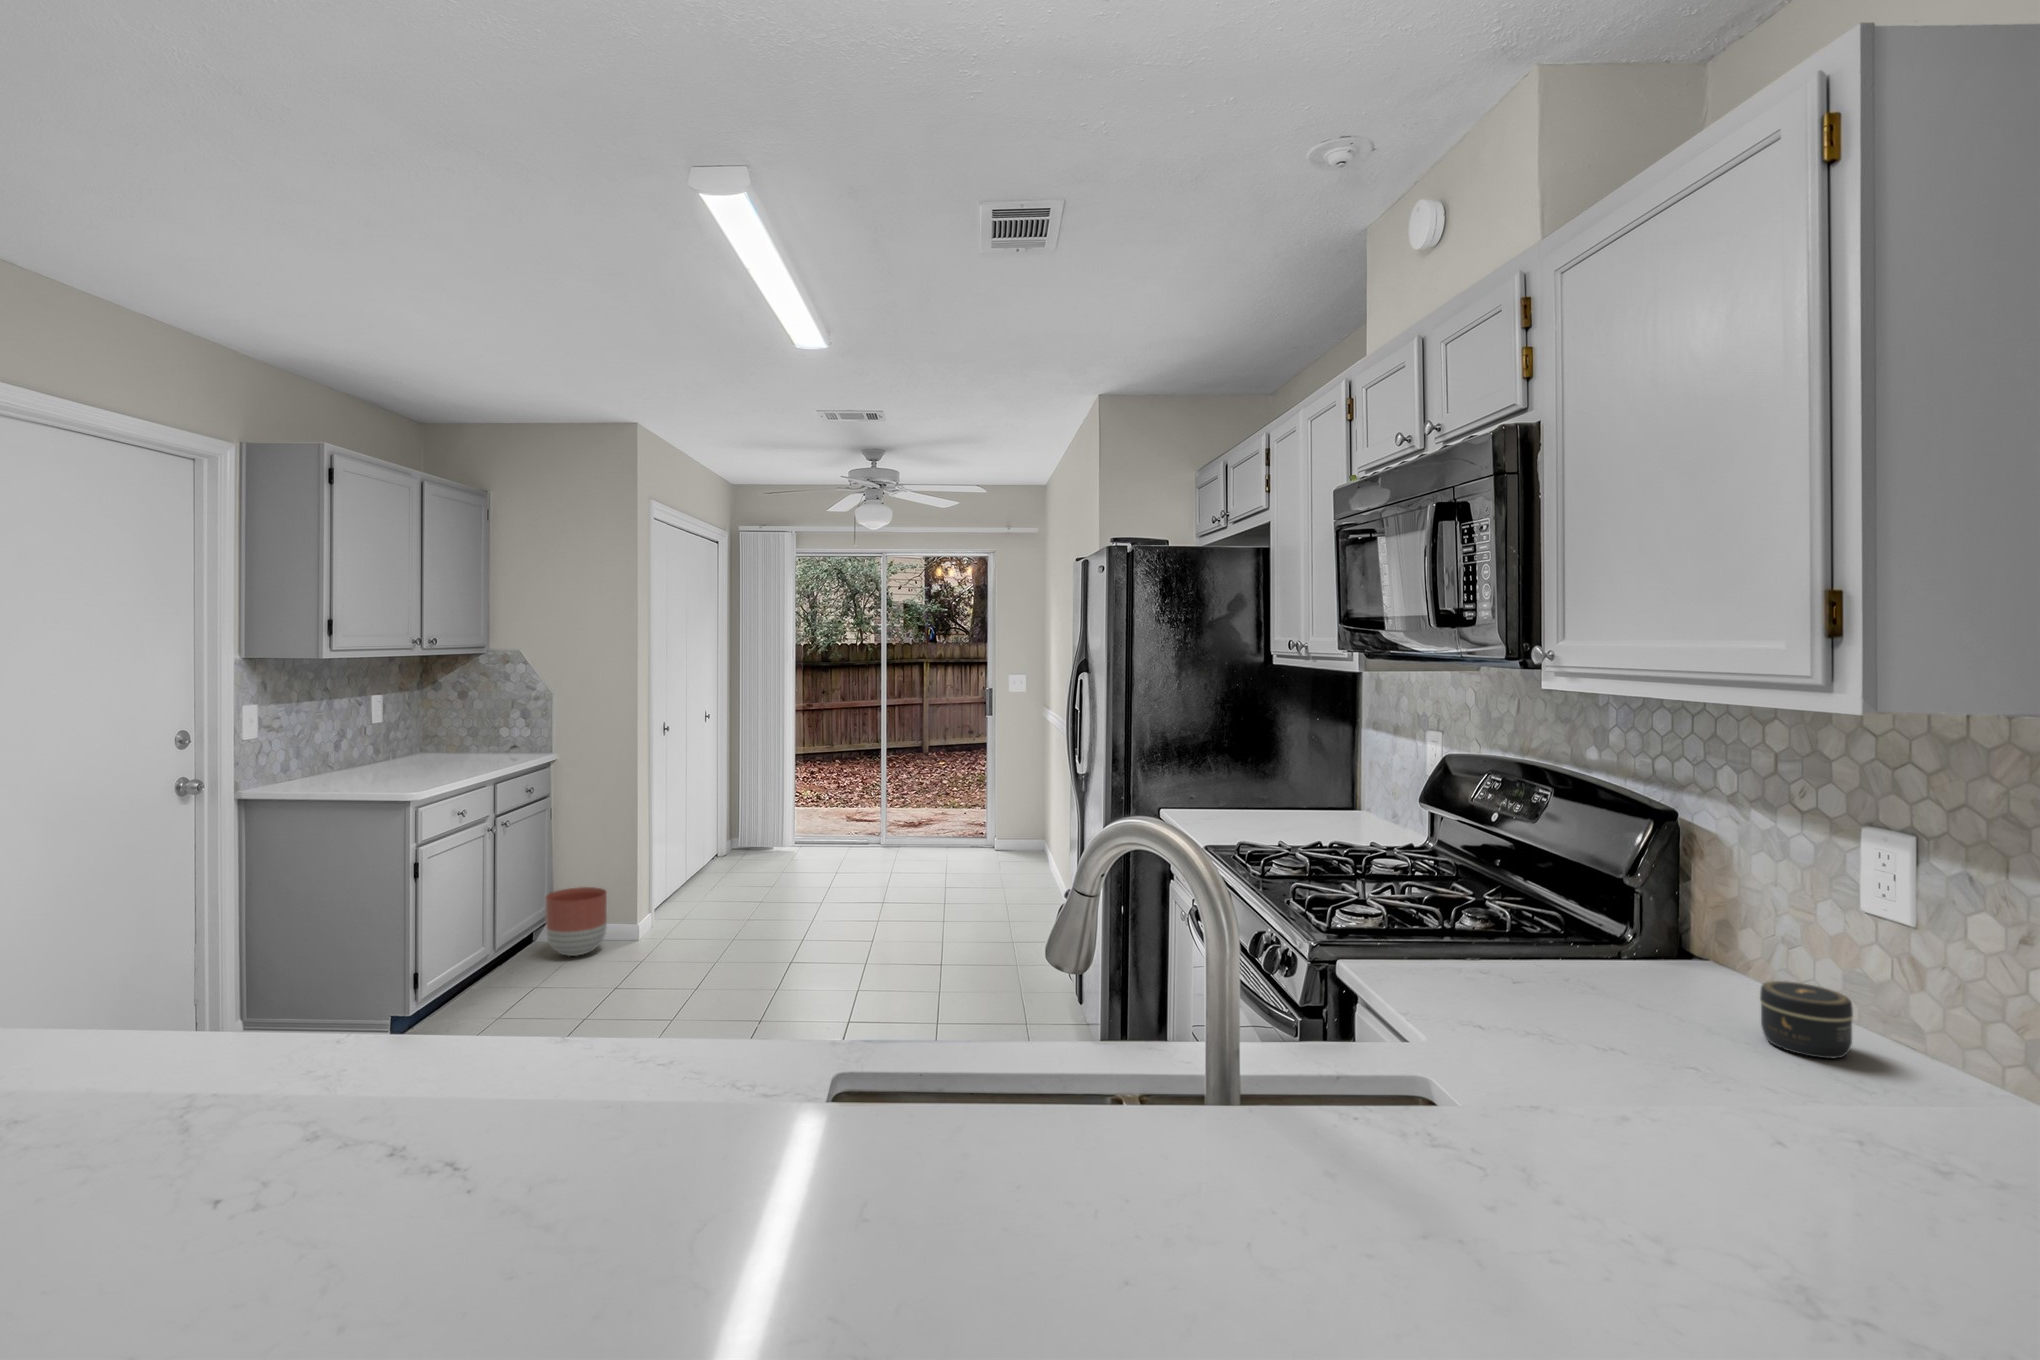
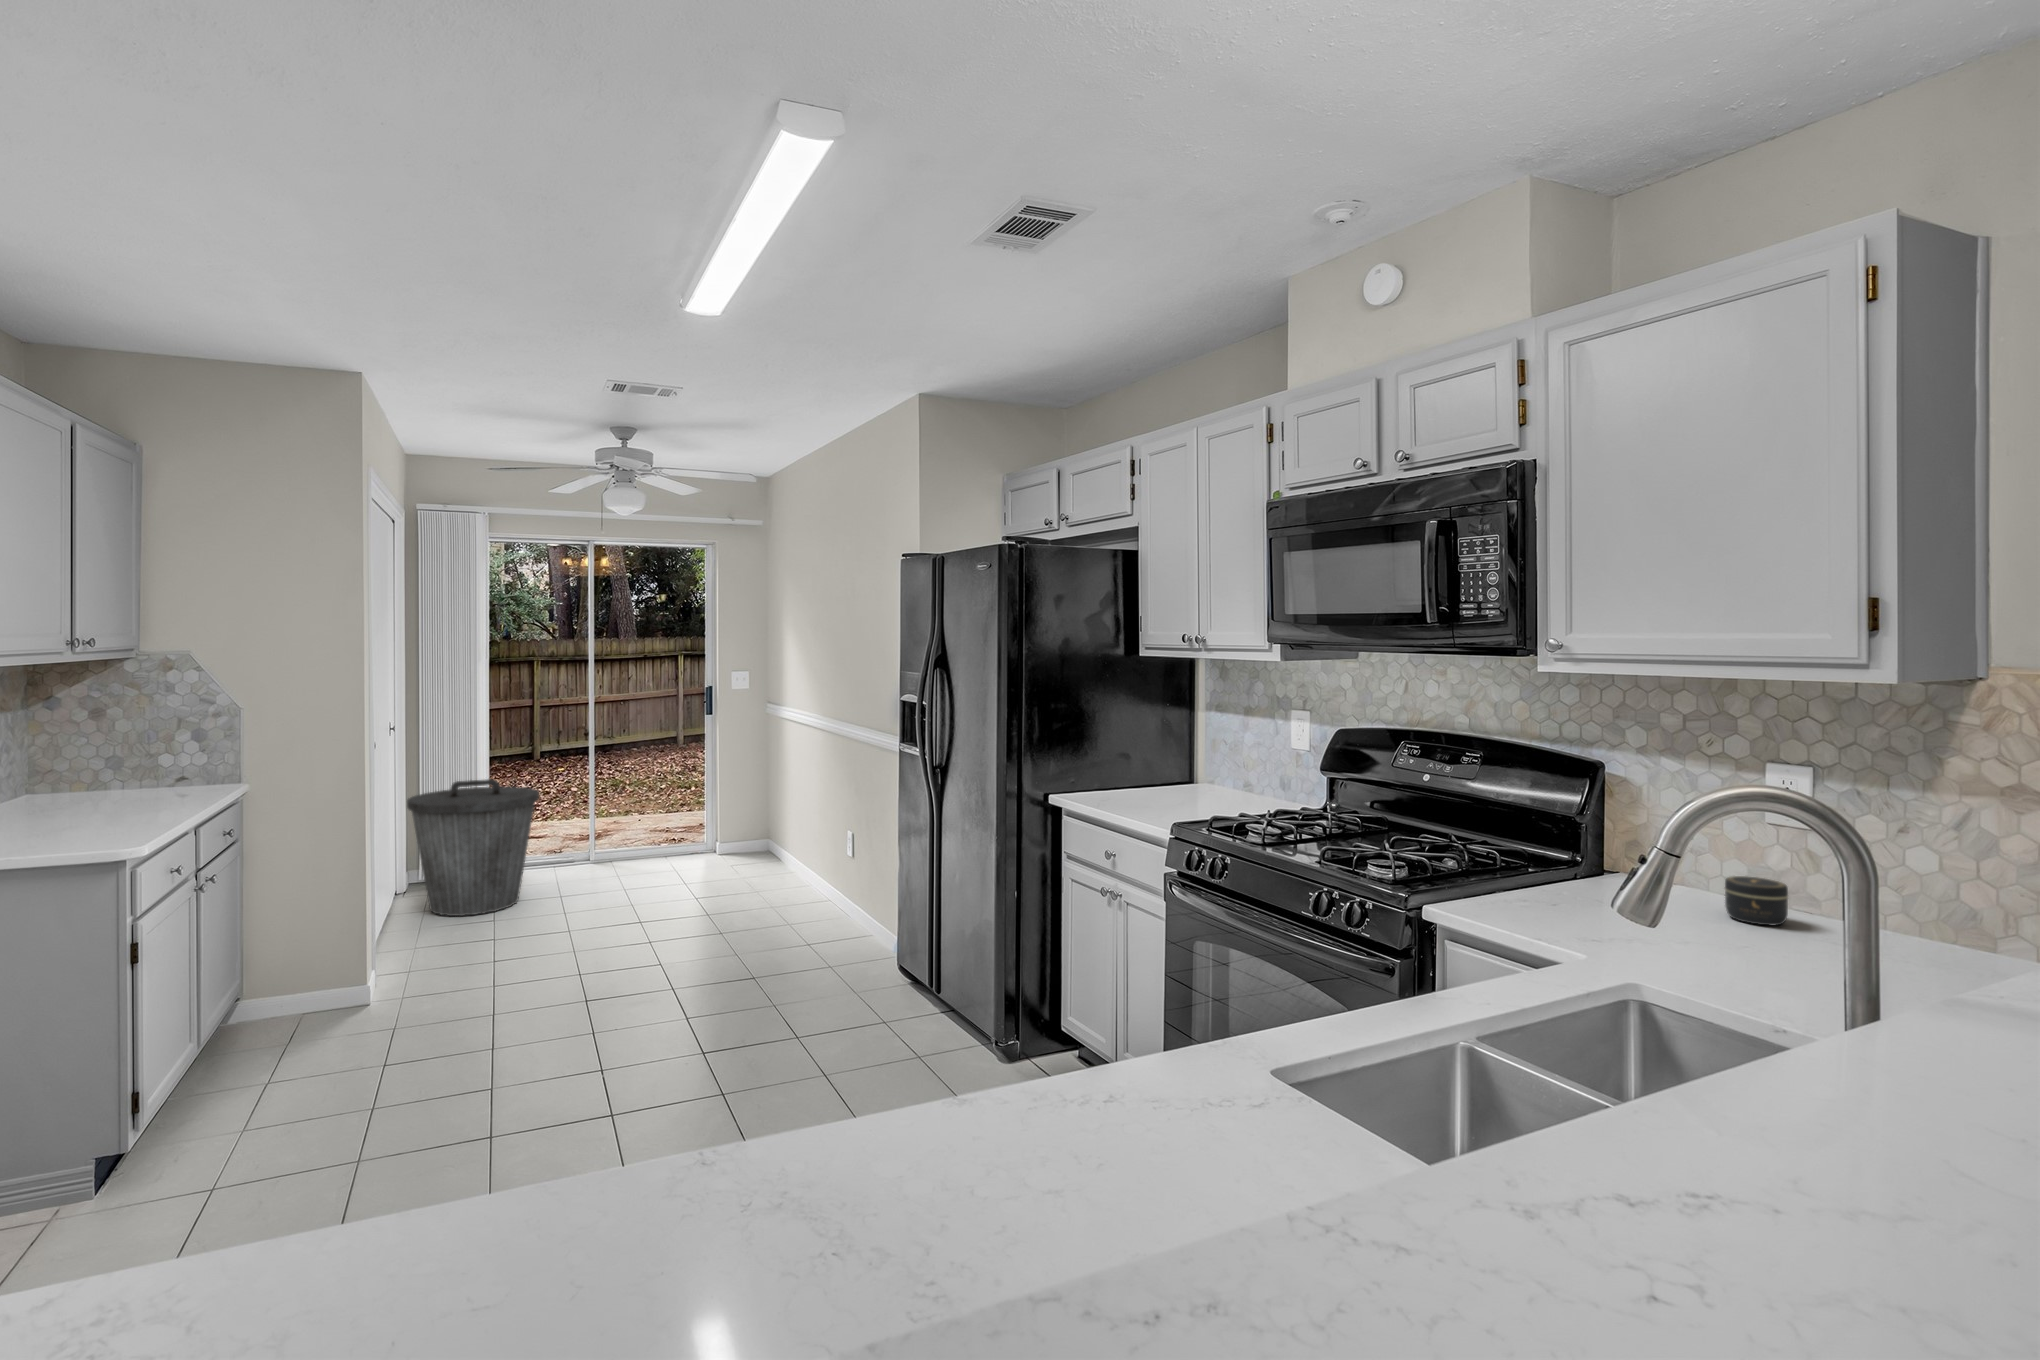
trash can: none [712,763,815,878] -> present [407,779,539,916]
planter: present [545,887,607,956] -> none [251,949,339,1039]

